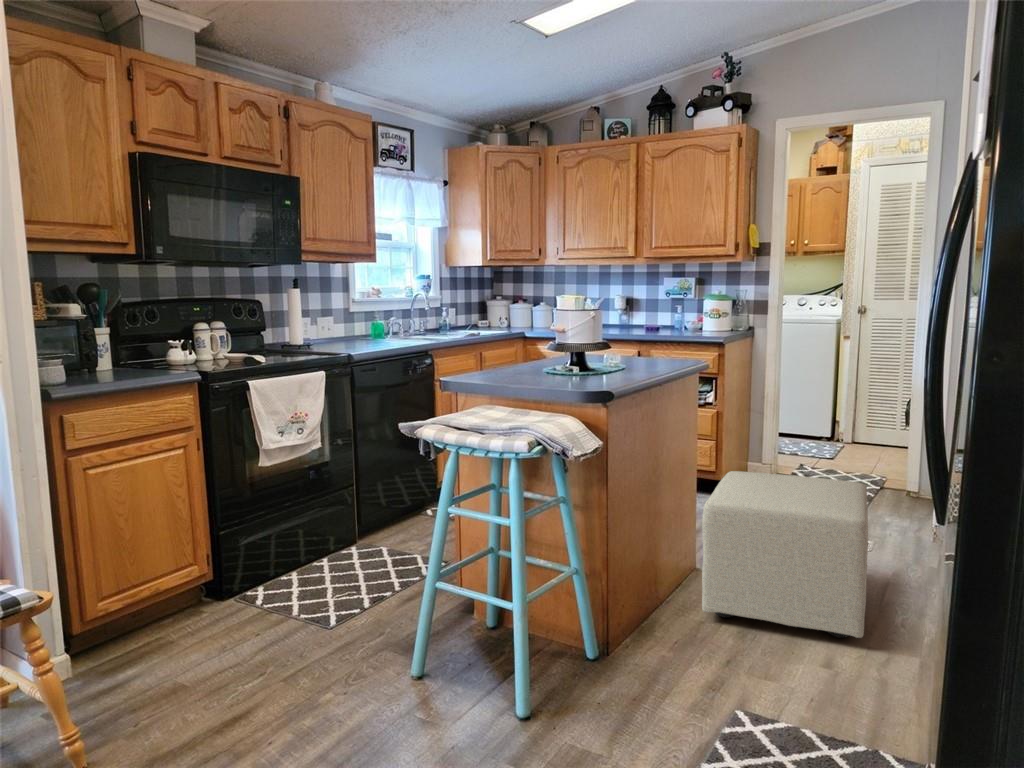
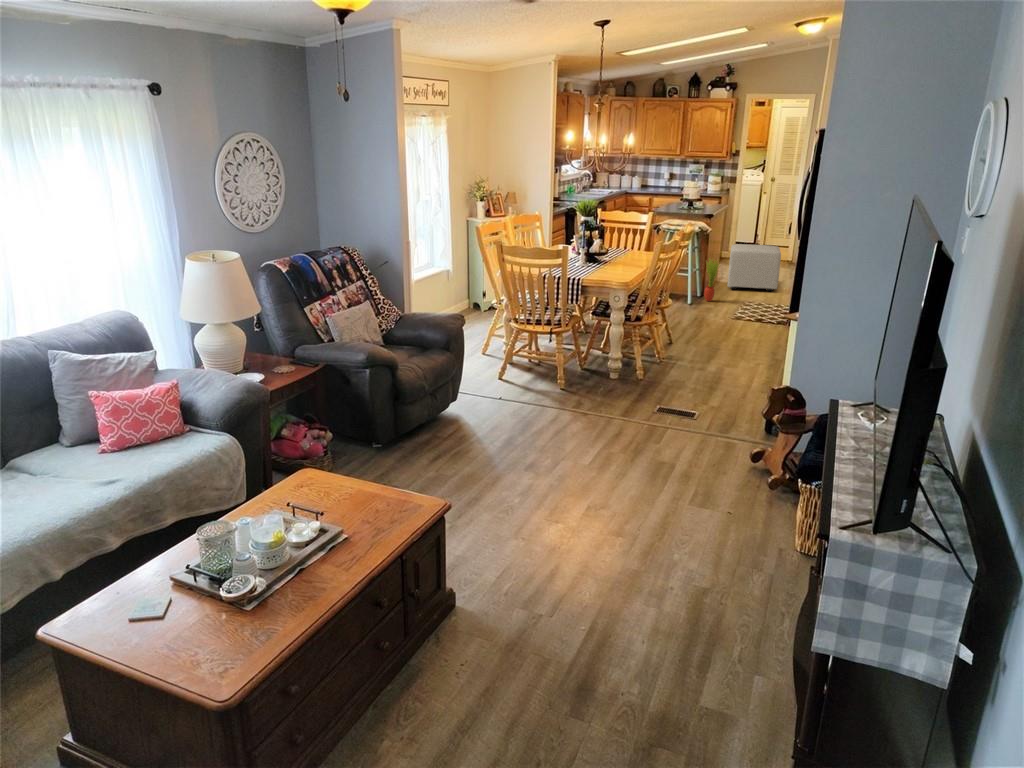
potted plant: none [574,545,632,699] -> present [704,258,718,301]

